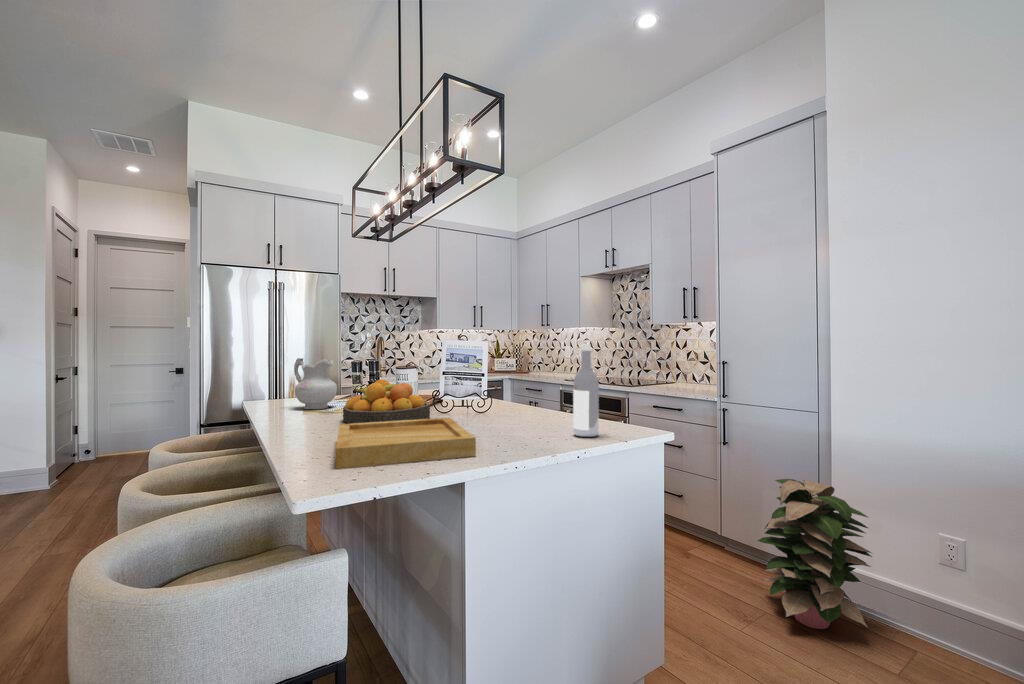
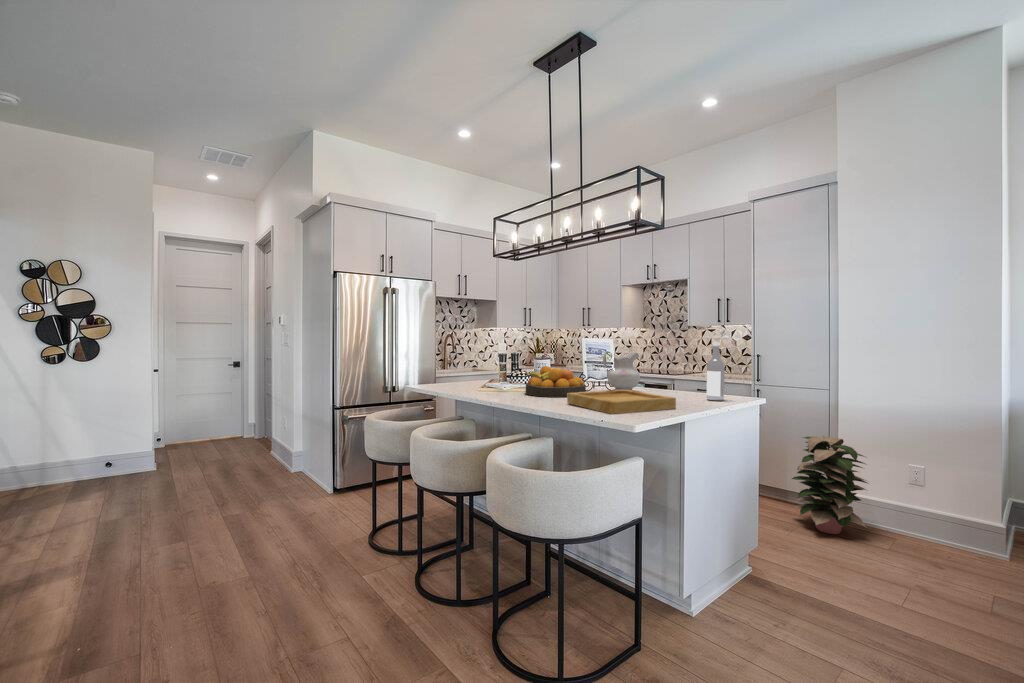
ceramic pitcher: present [294,358,337,409] -> present [603,351,640,391]

